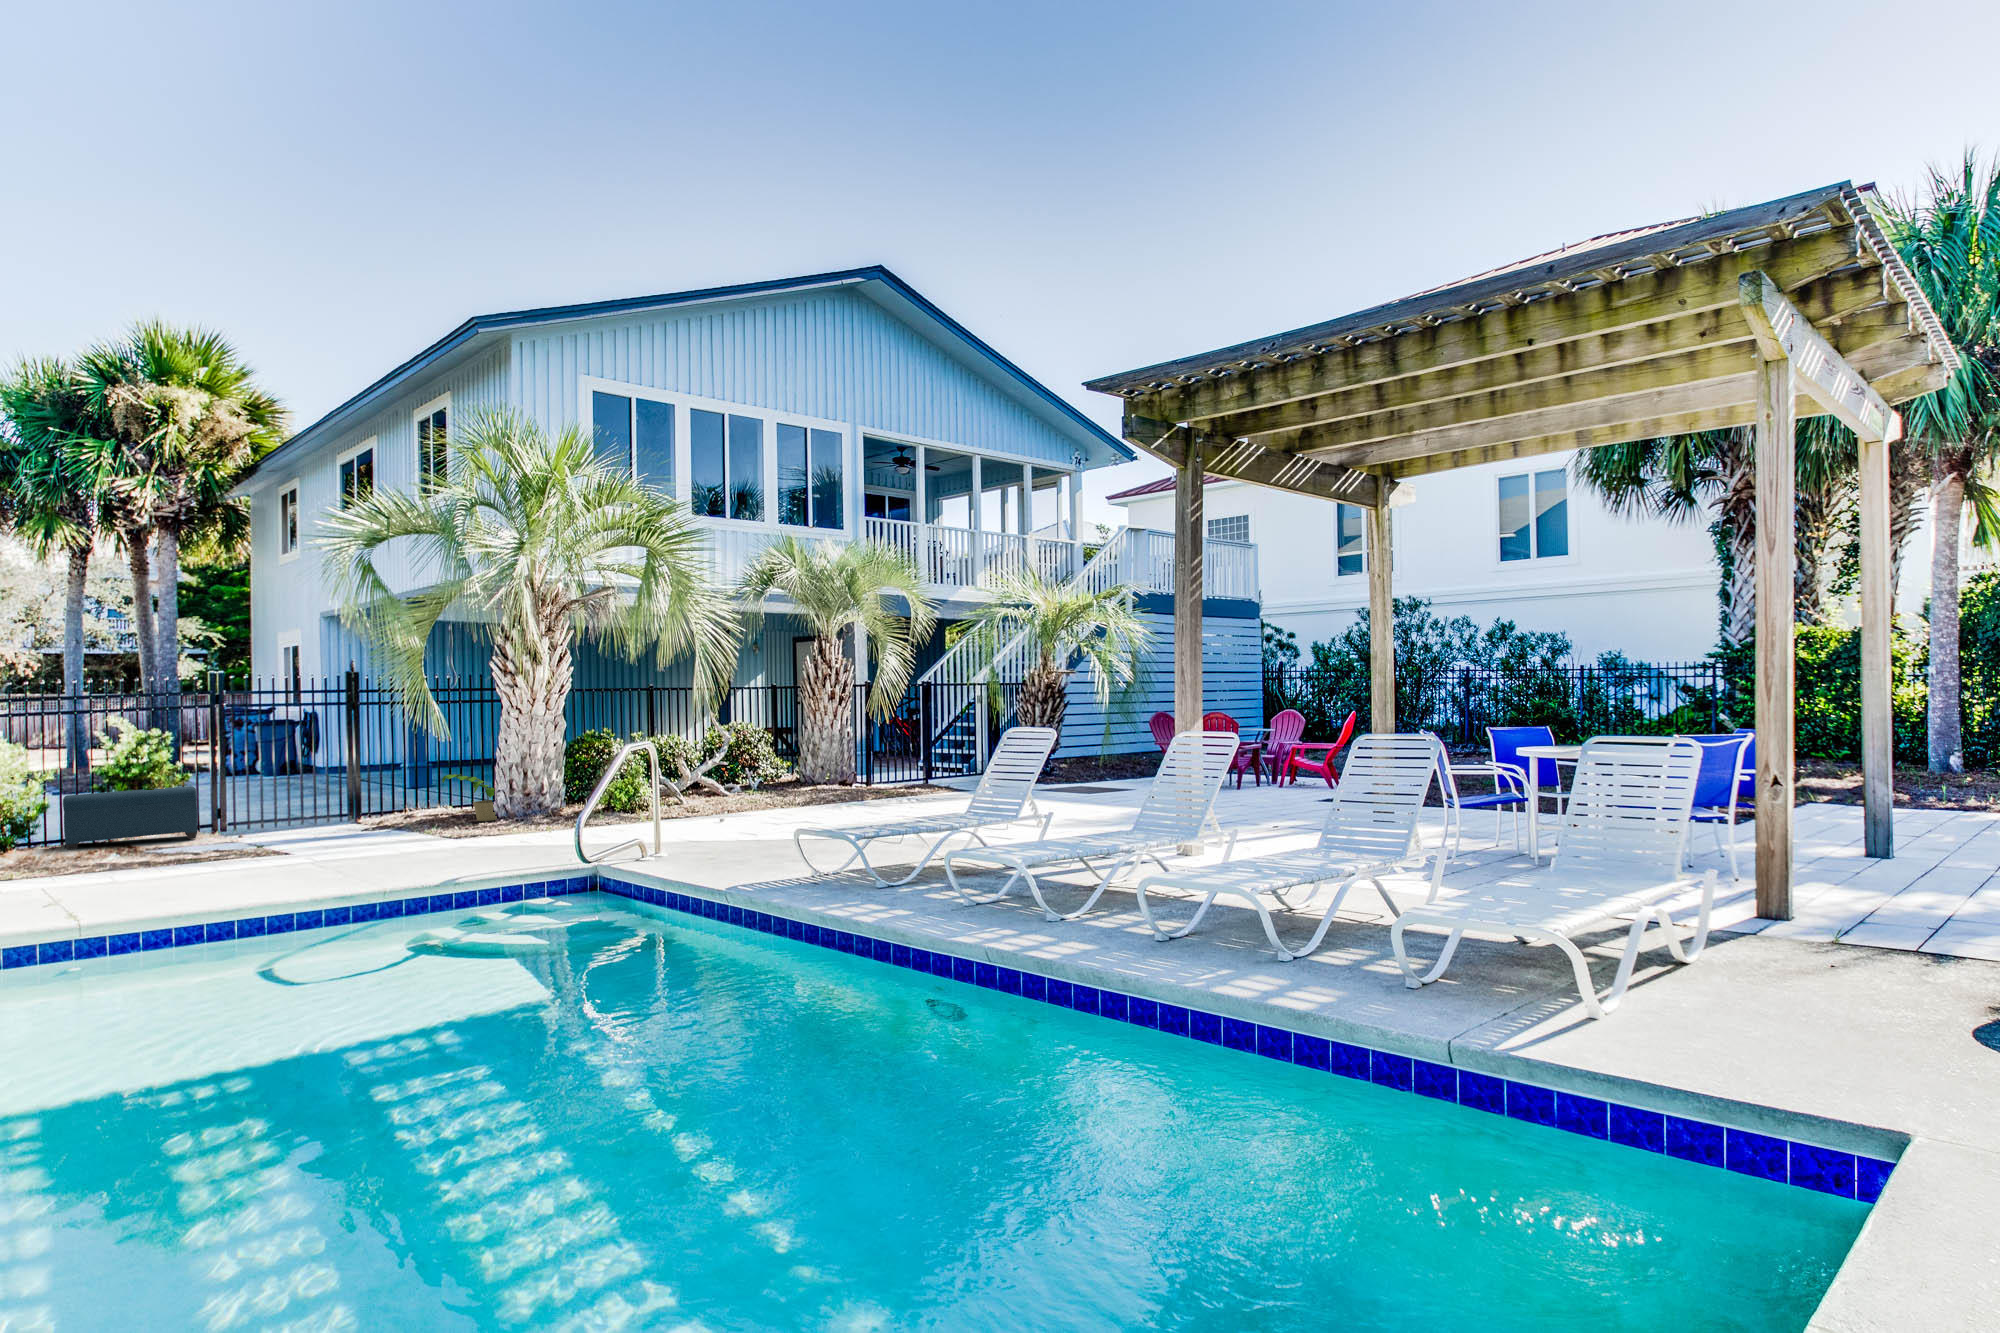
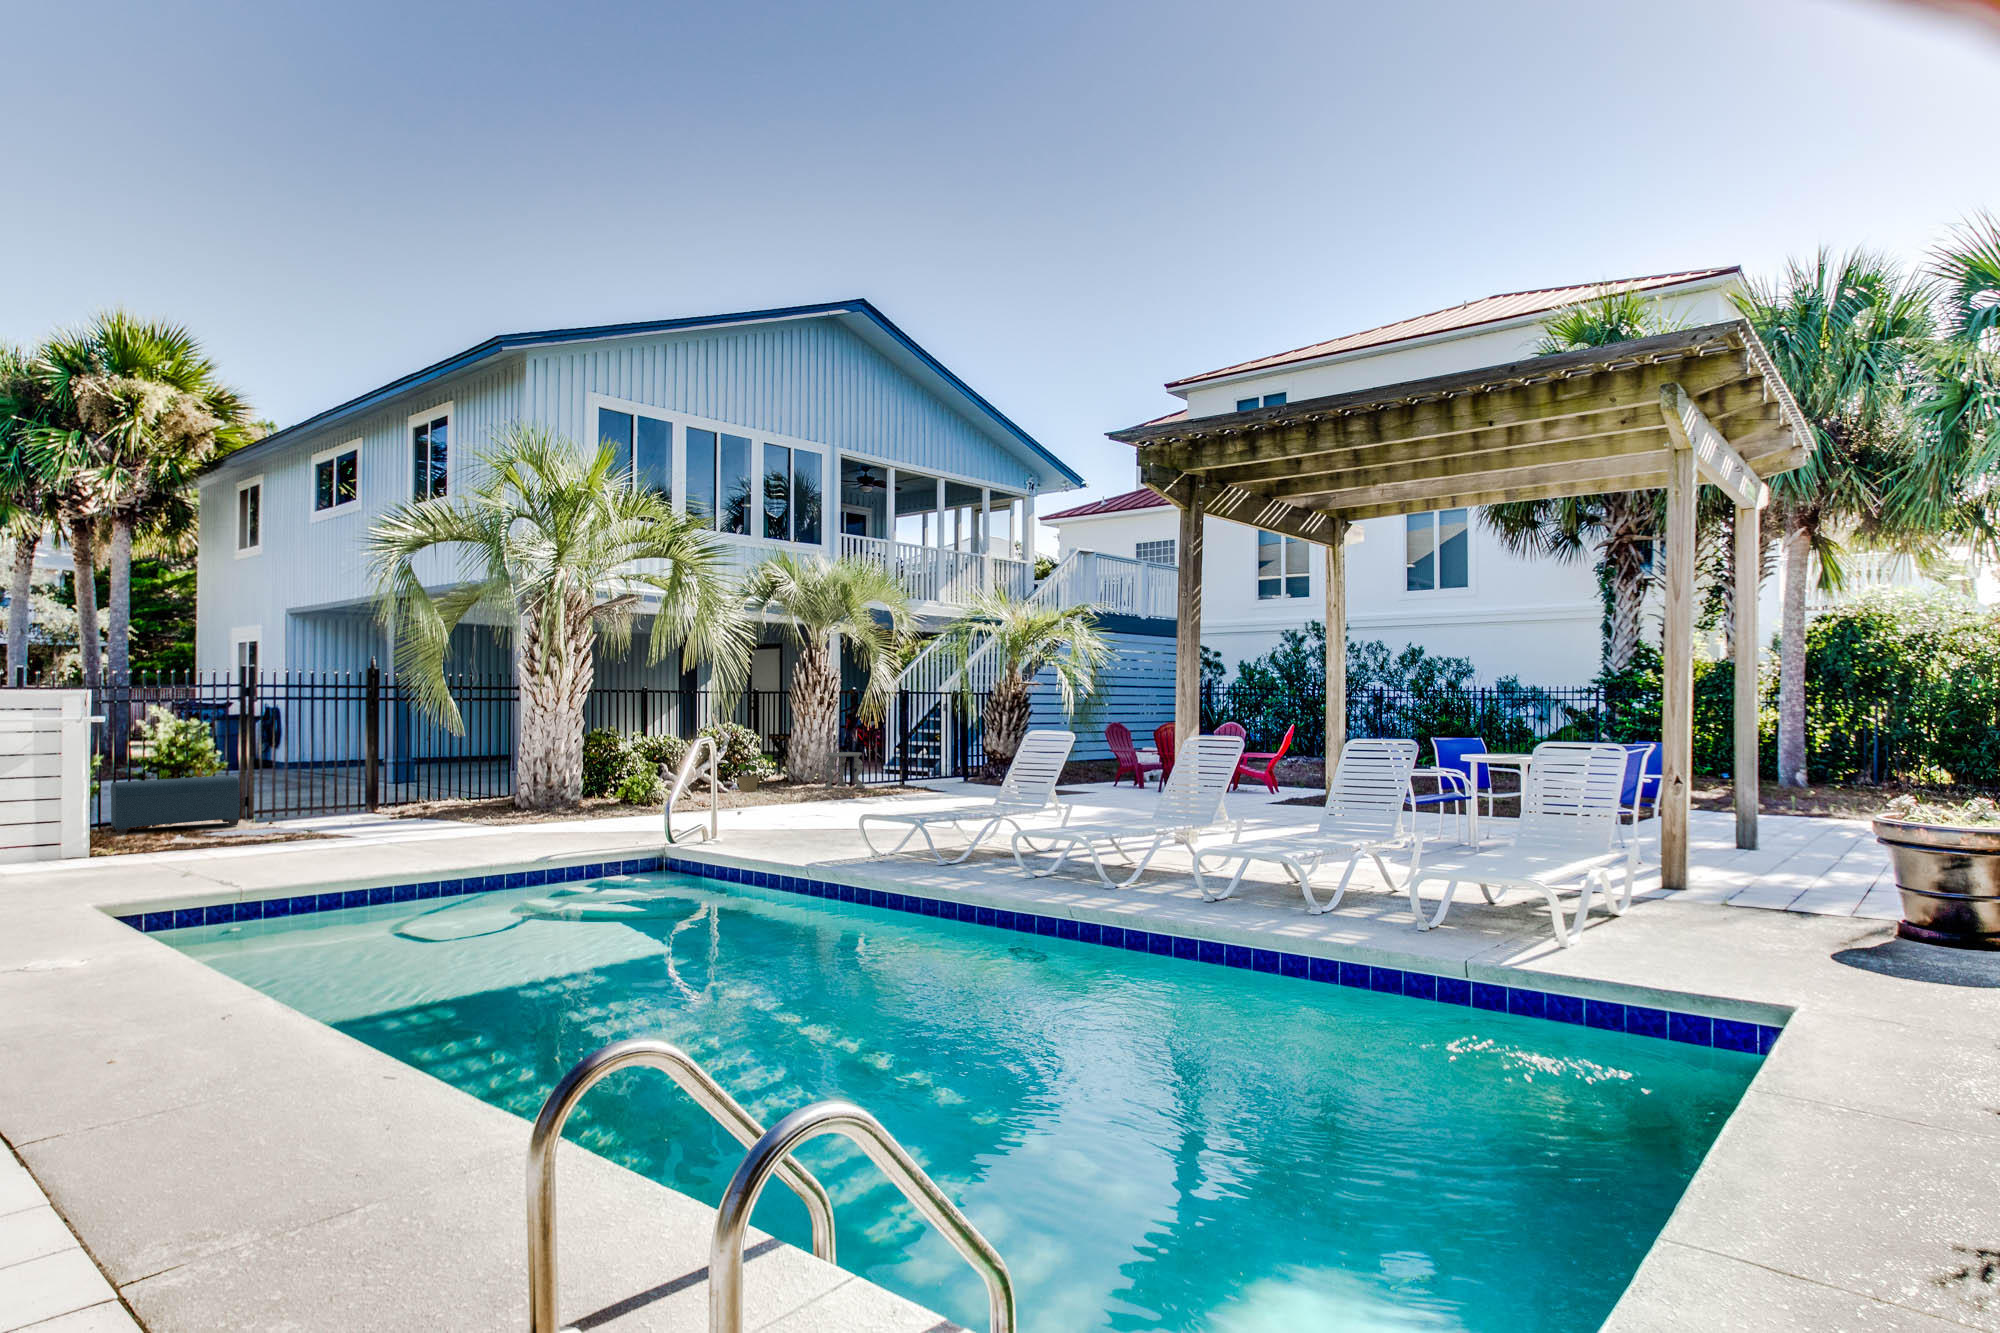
side table: none [839,750,885,791] -> present [823,752,865,789]
potted plant: present [442,774,498,821] -> present [738,754,773,792]

